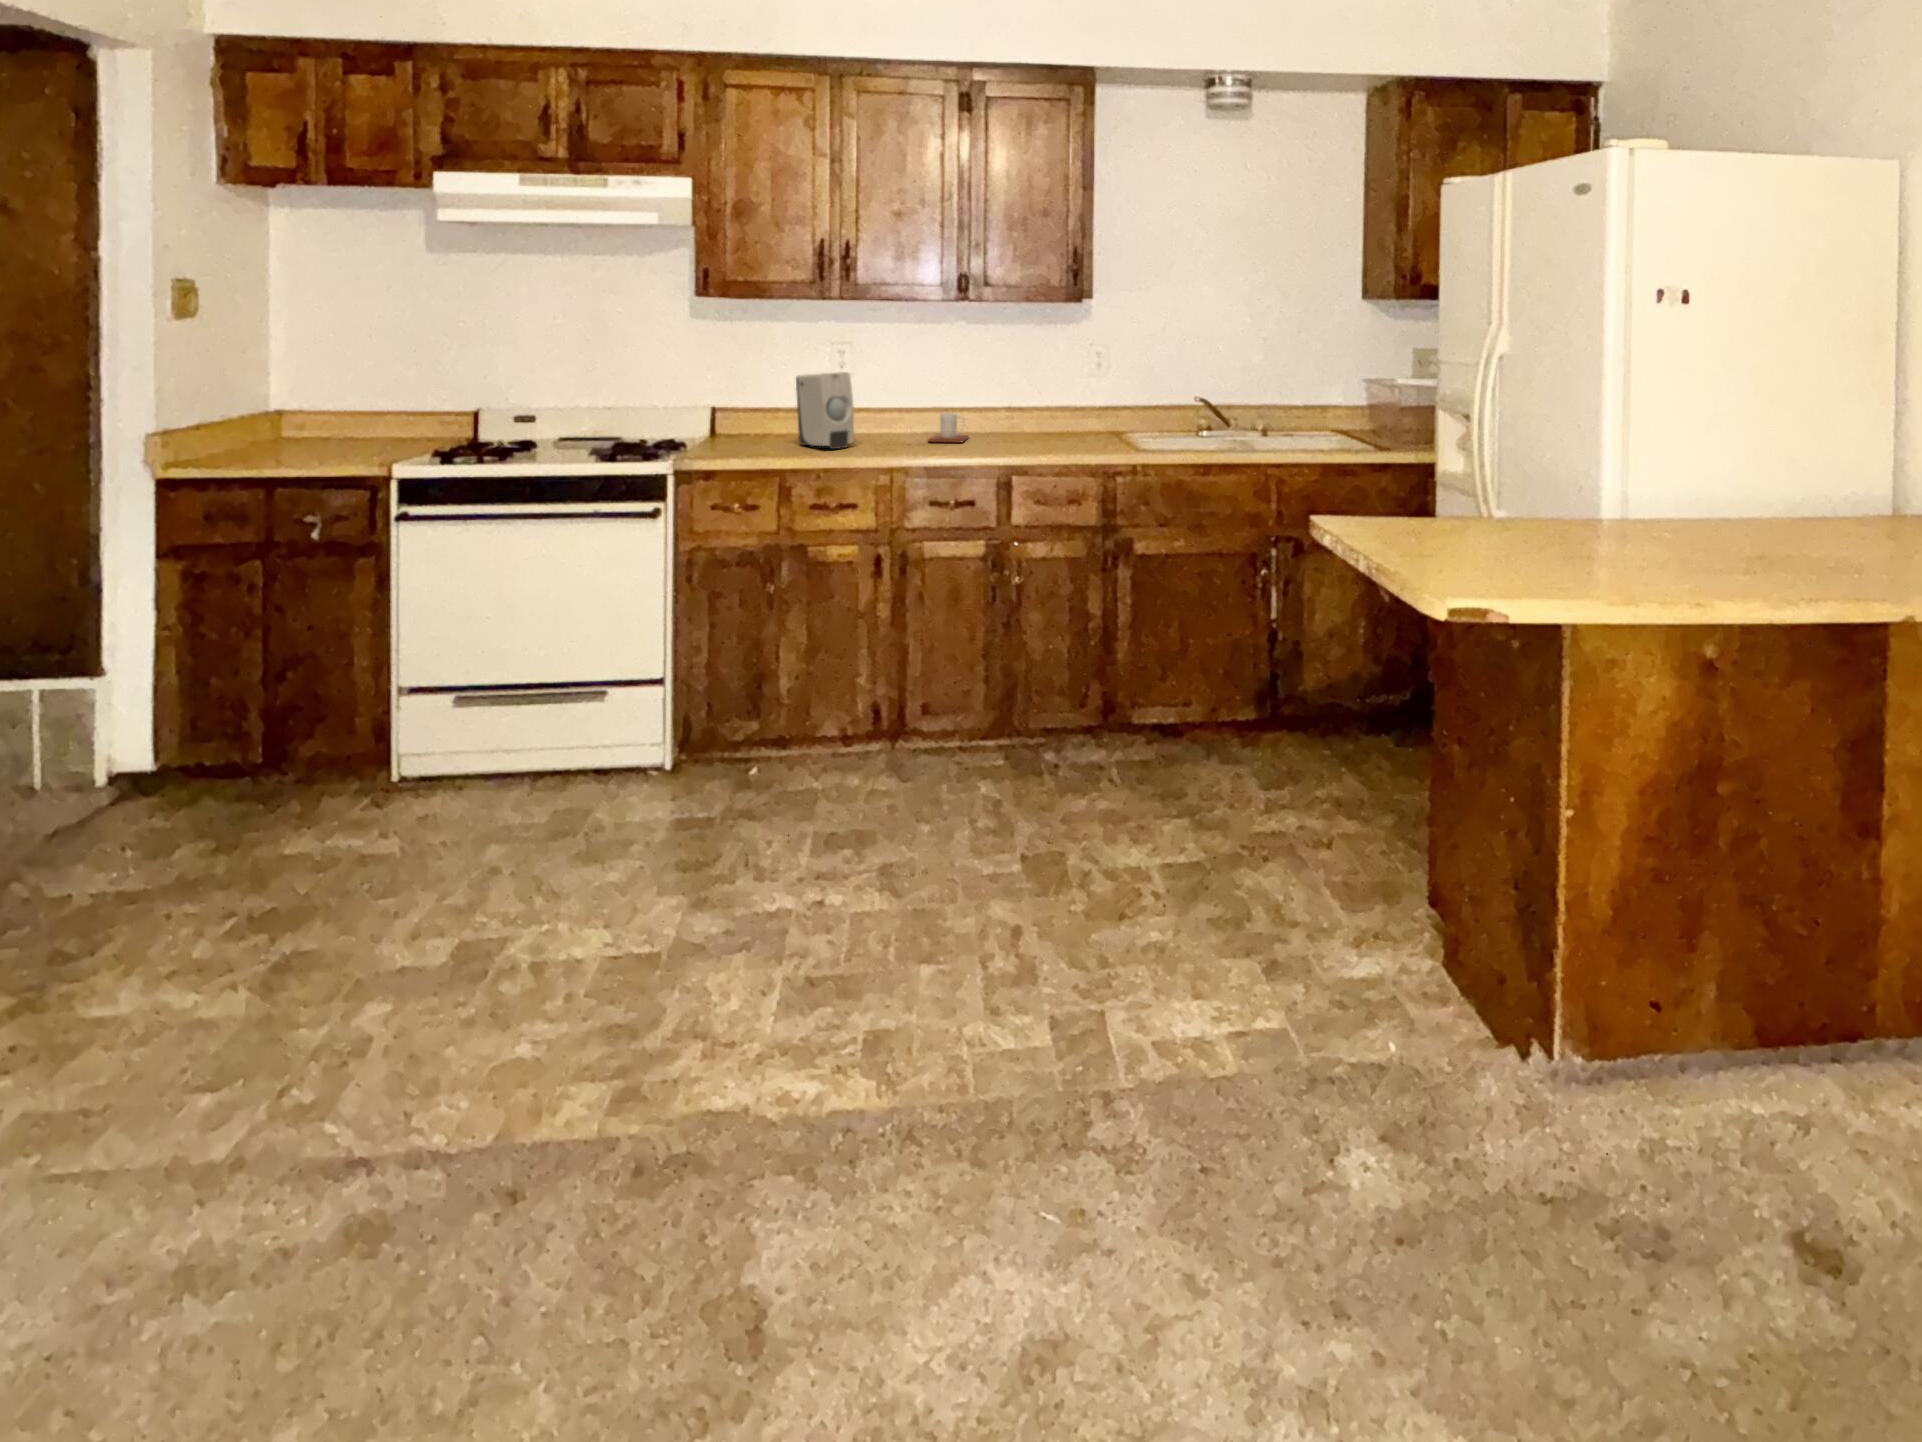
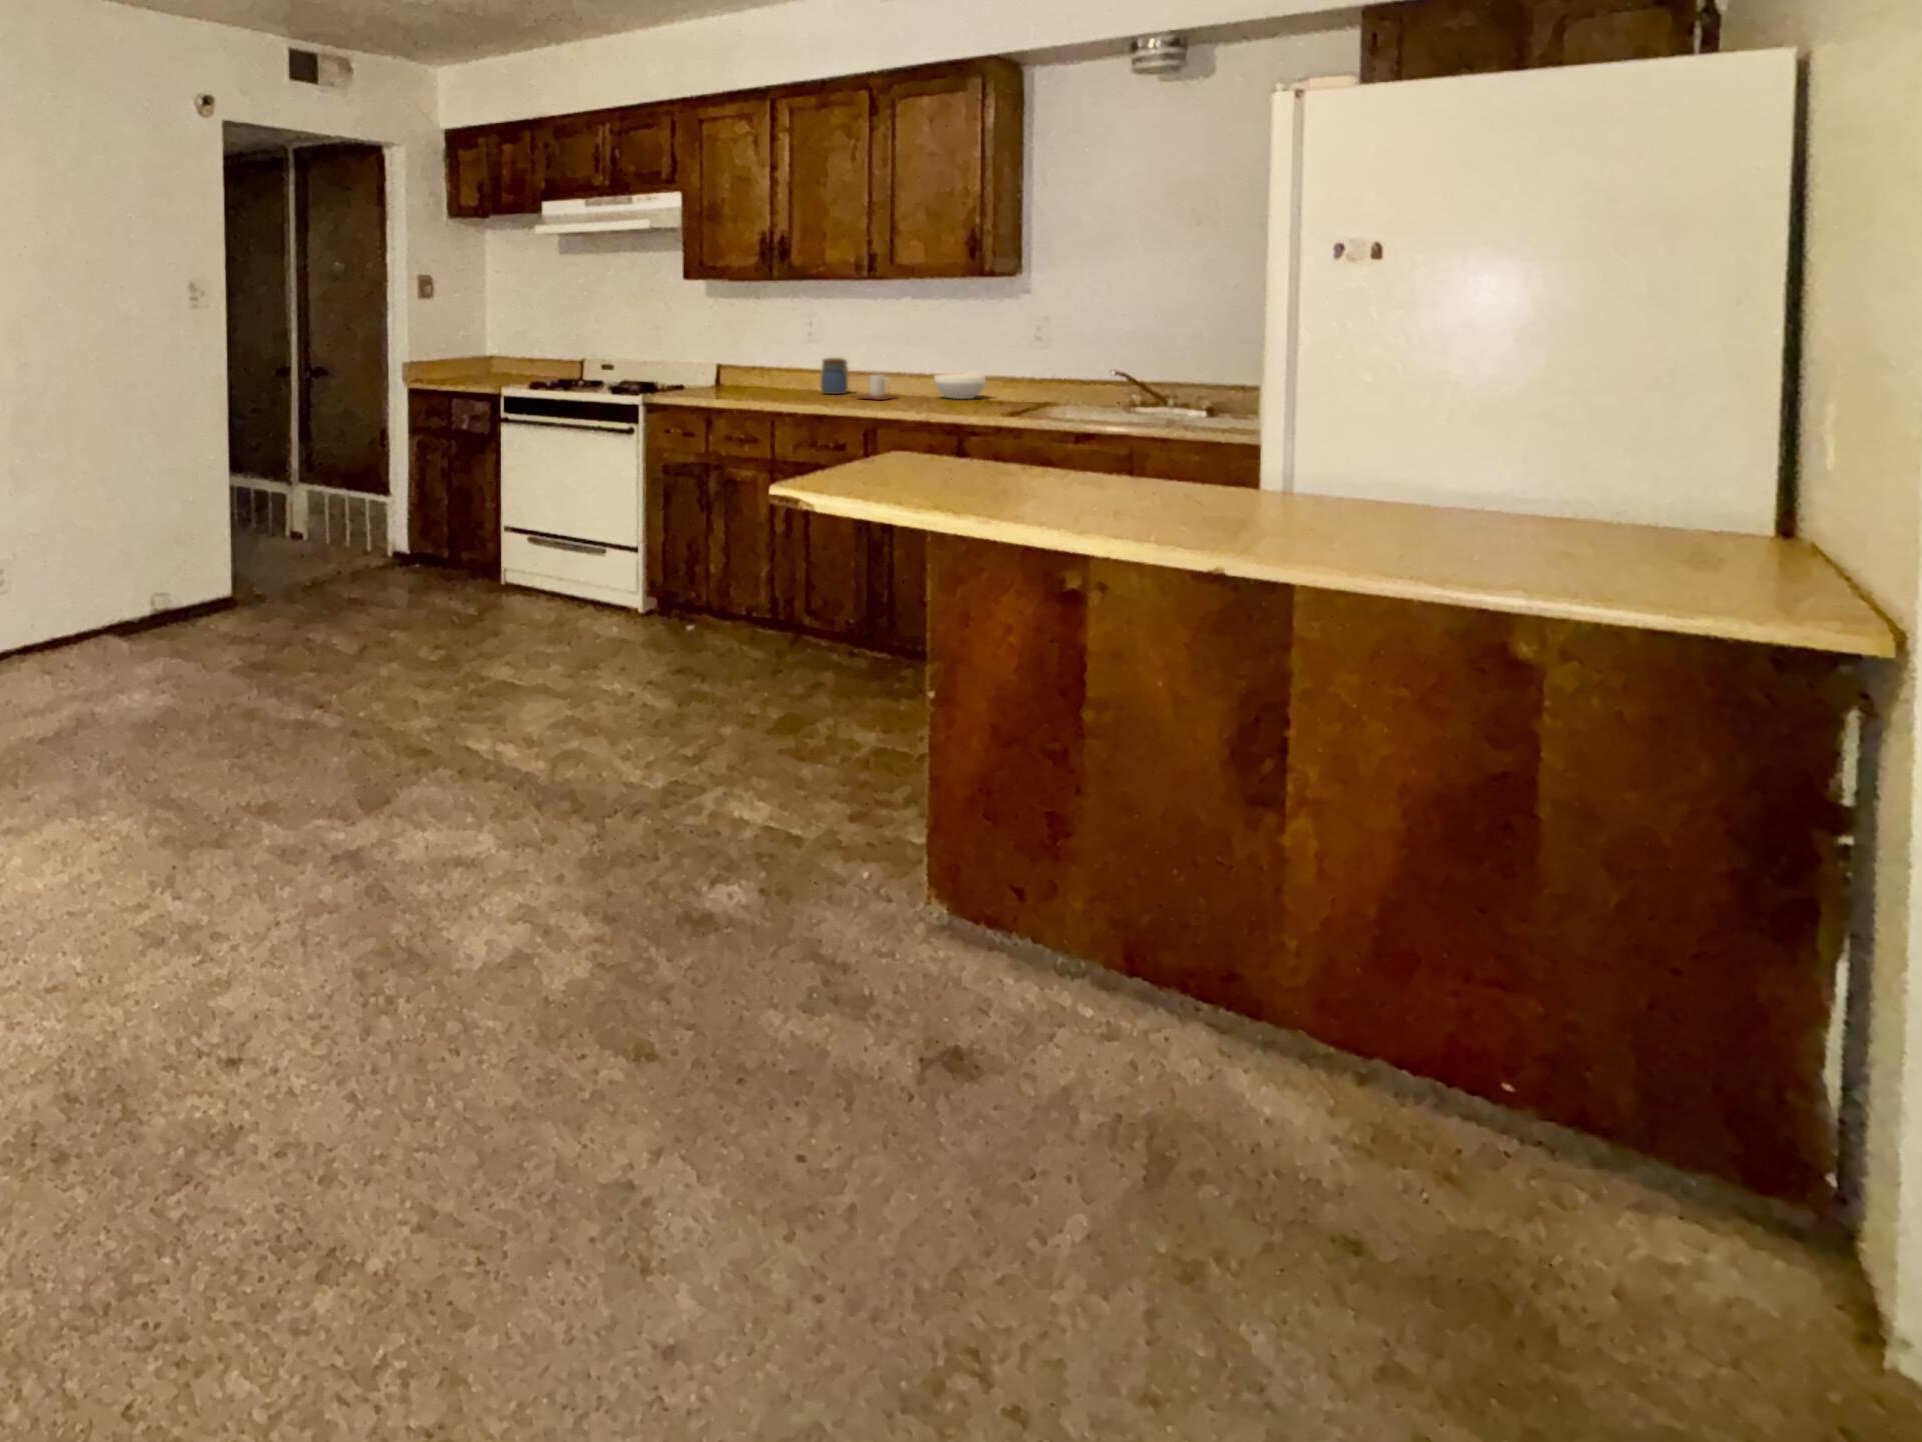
soap dispenser: present [796,372,854,449] -> none [760,337,794,398]
jar: none [864,393,899,437] -> present [821,358,848,394]
bowl: none [1001,406,1054,434] -> present [934,374,986,399]

